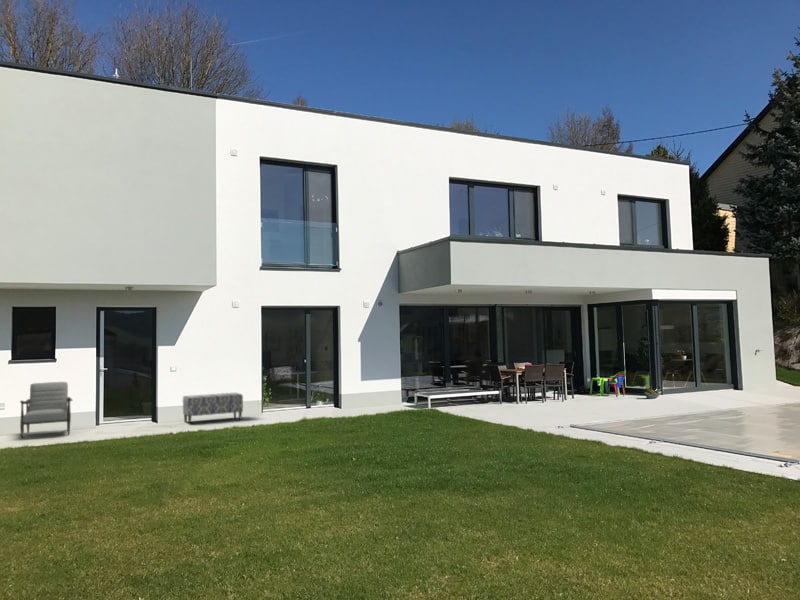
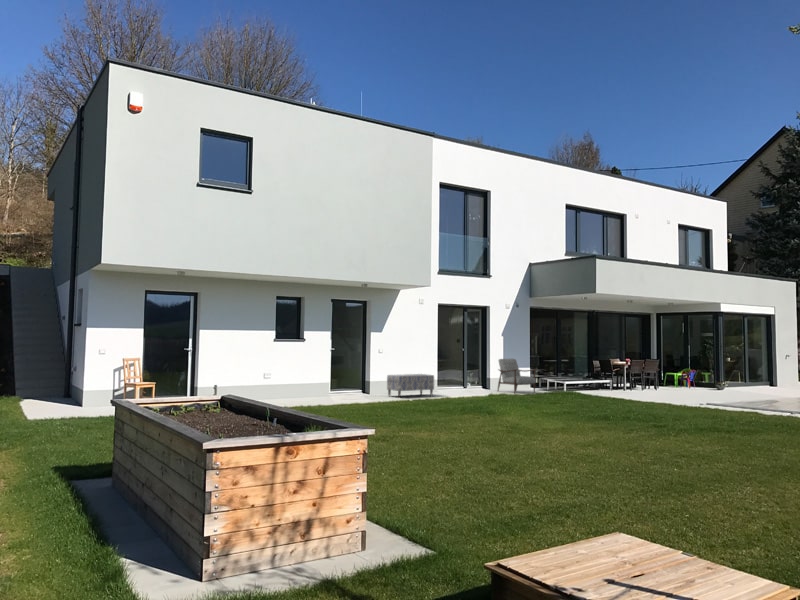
chair: present [20,382,72,438] -> present [498,359,536,393]

